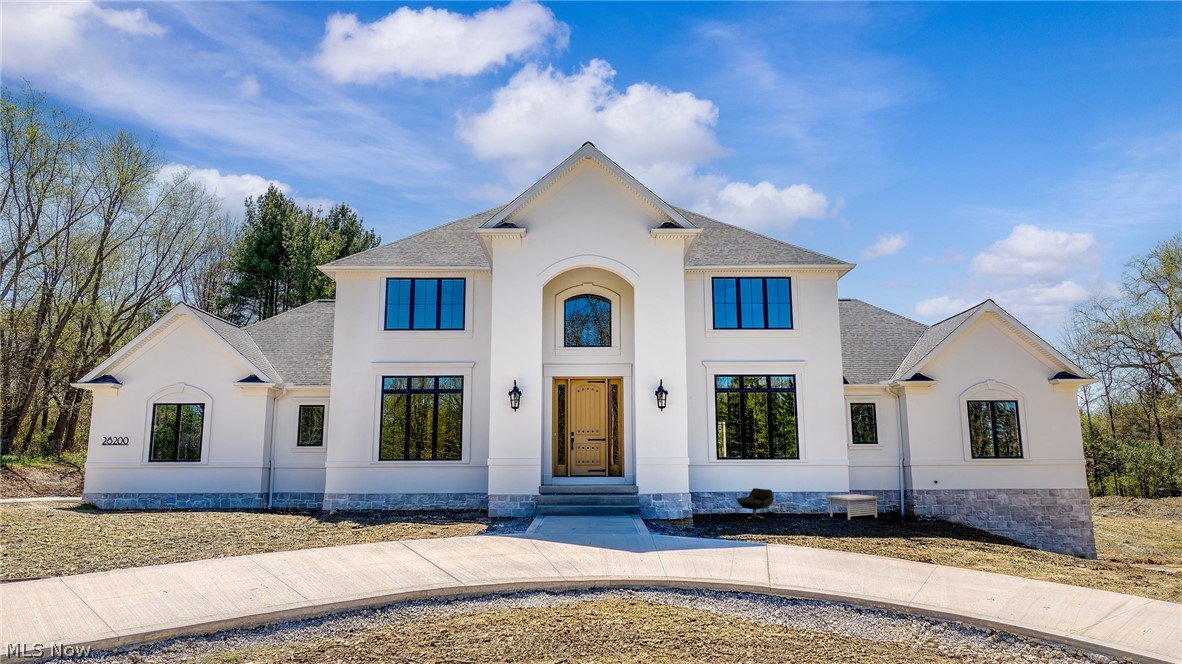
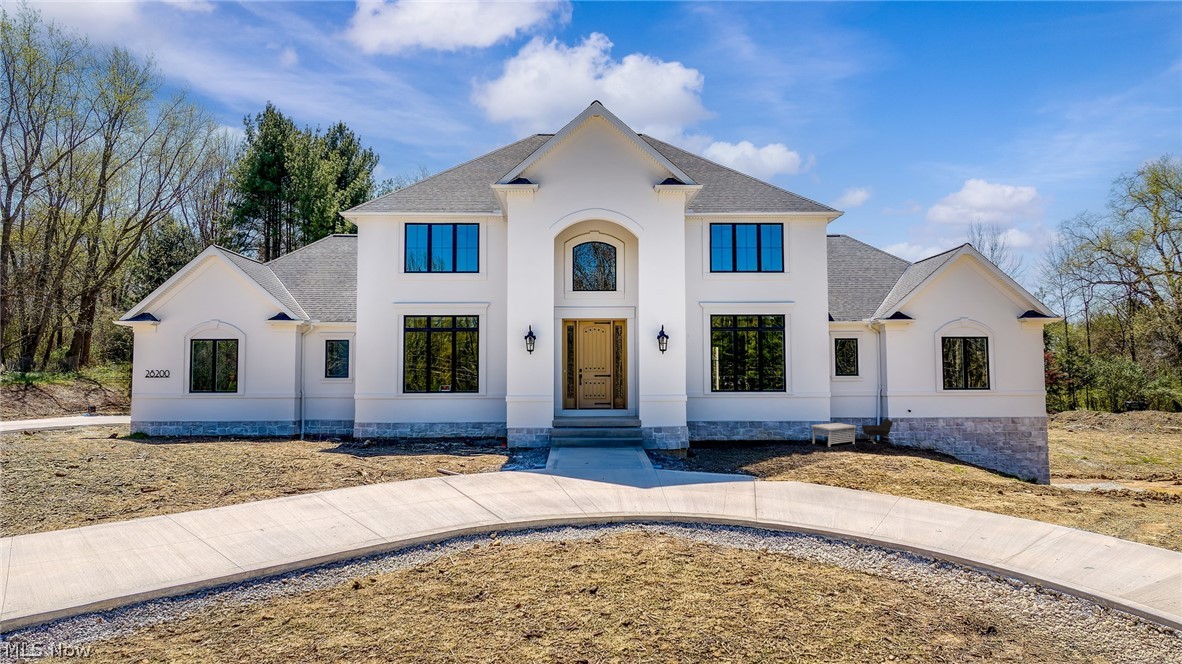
lounge chair: present [737,488,774,518] -> present [862,419,893,444]

